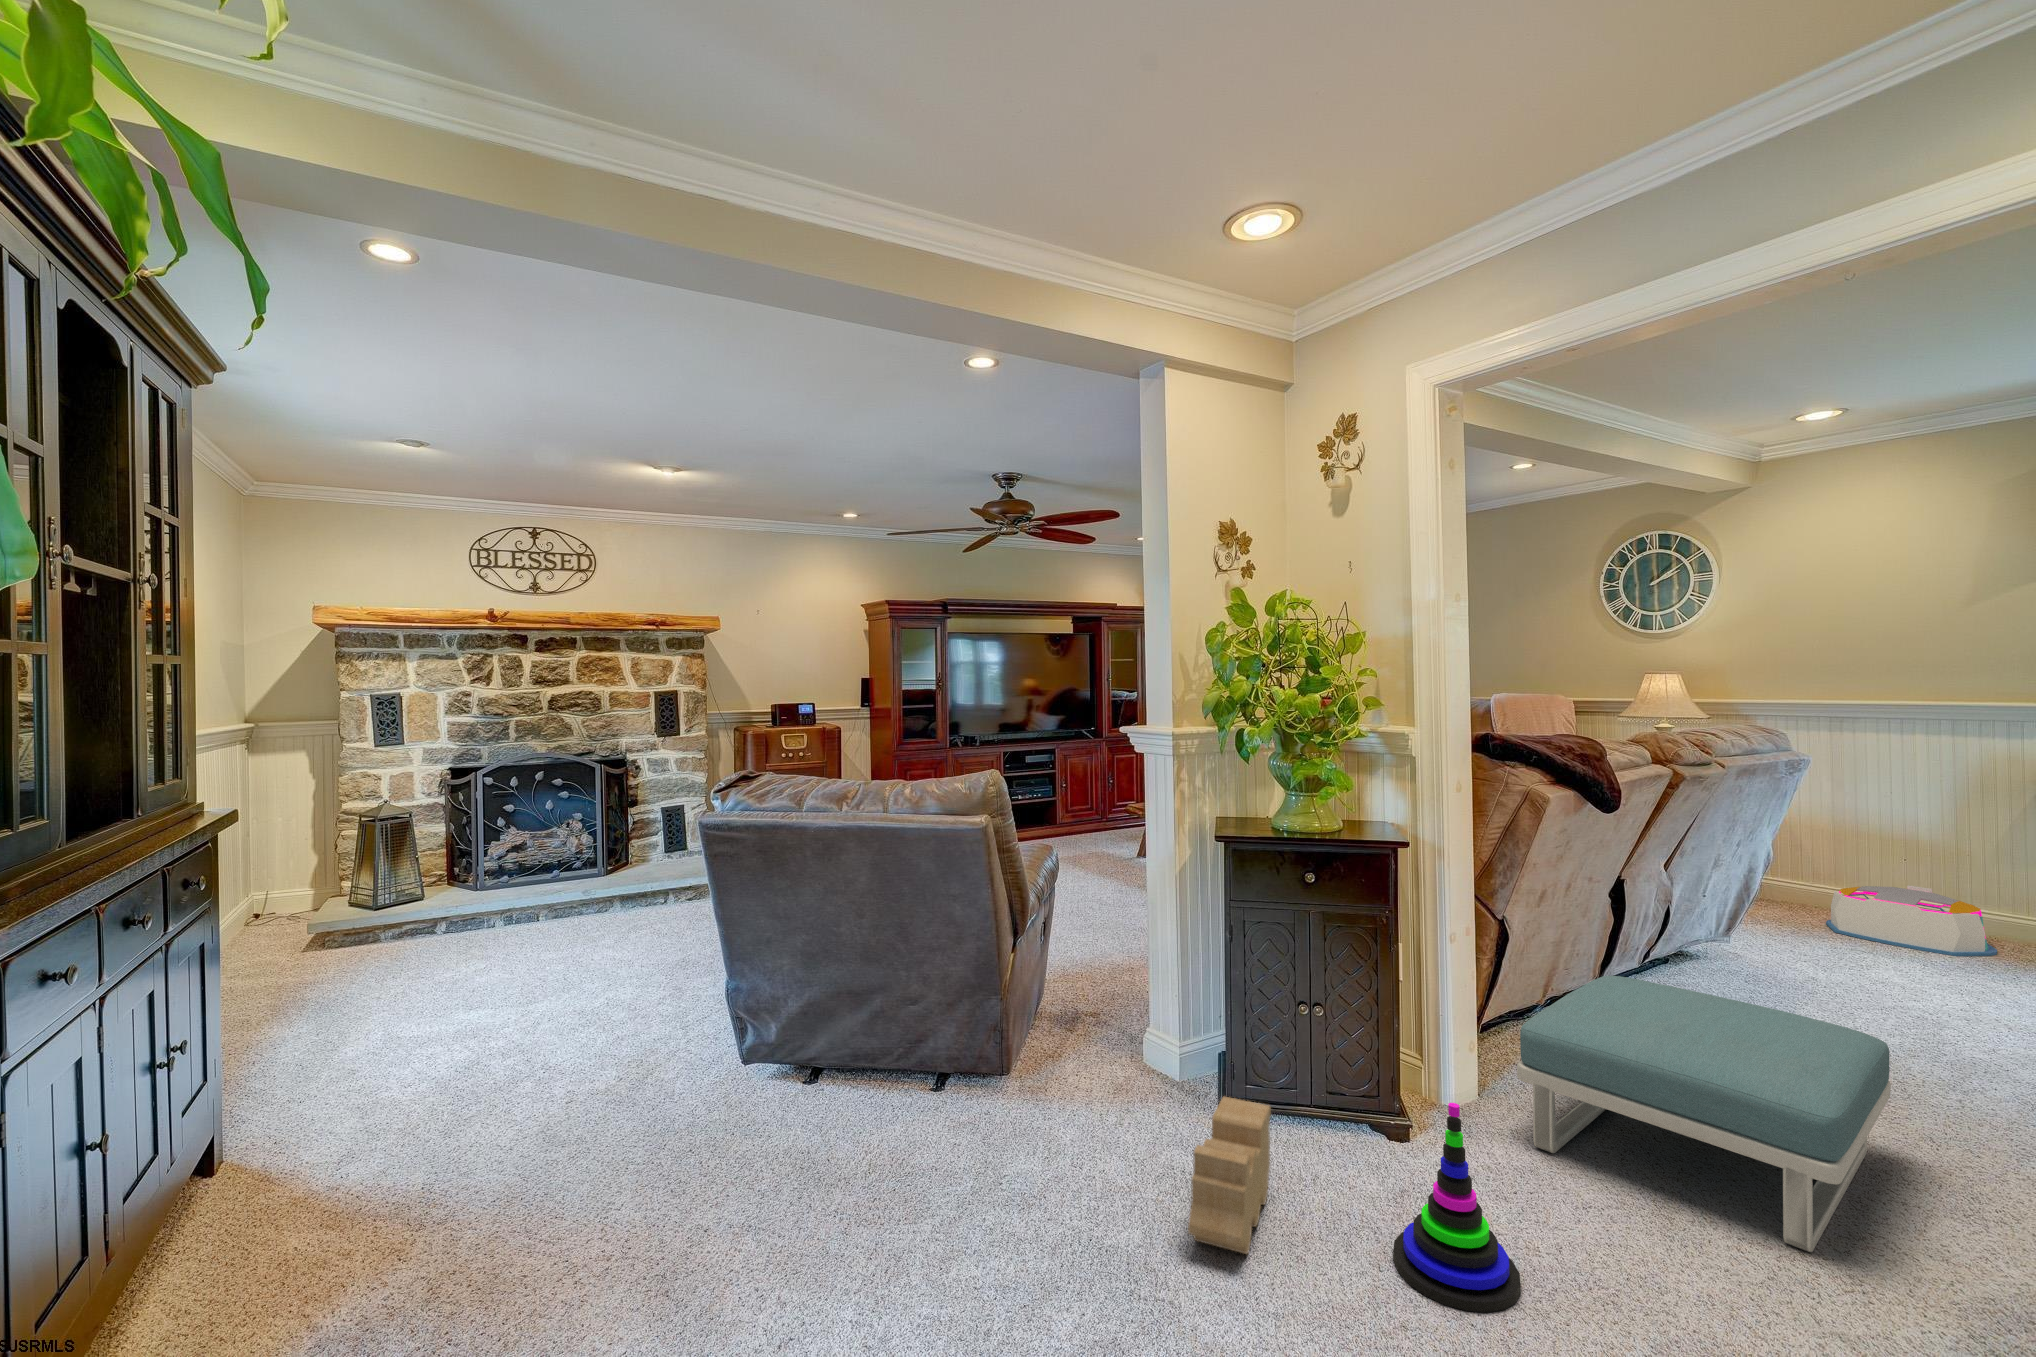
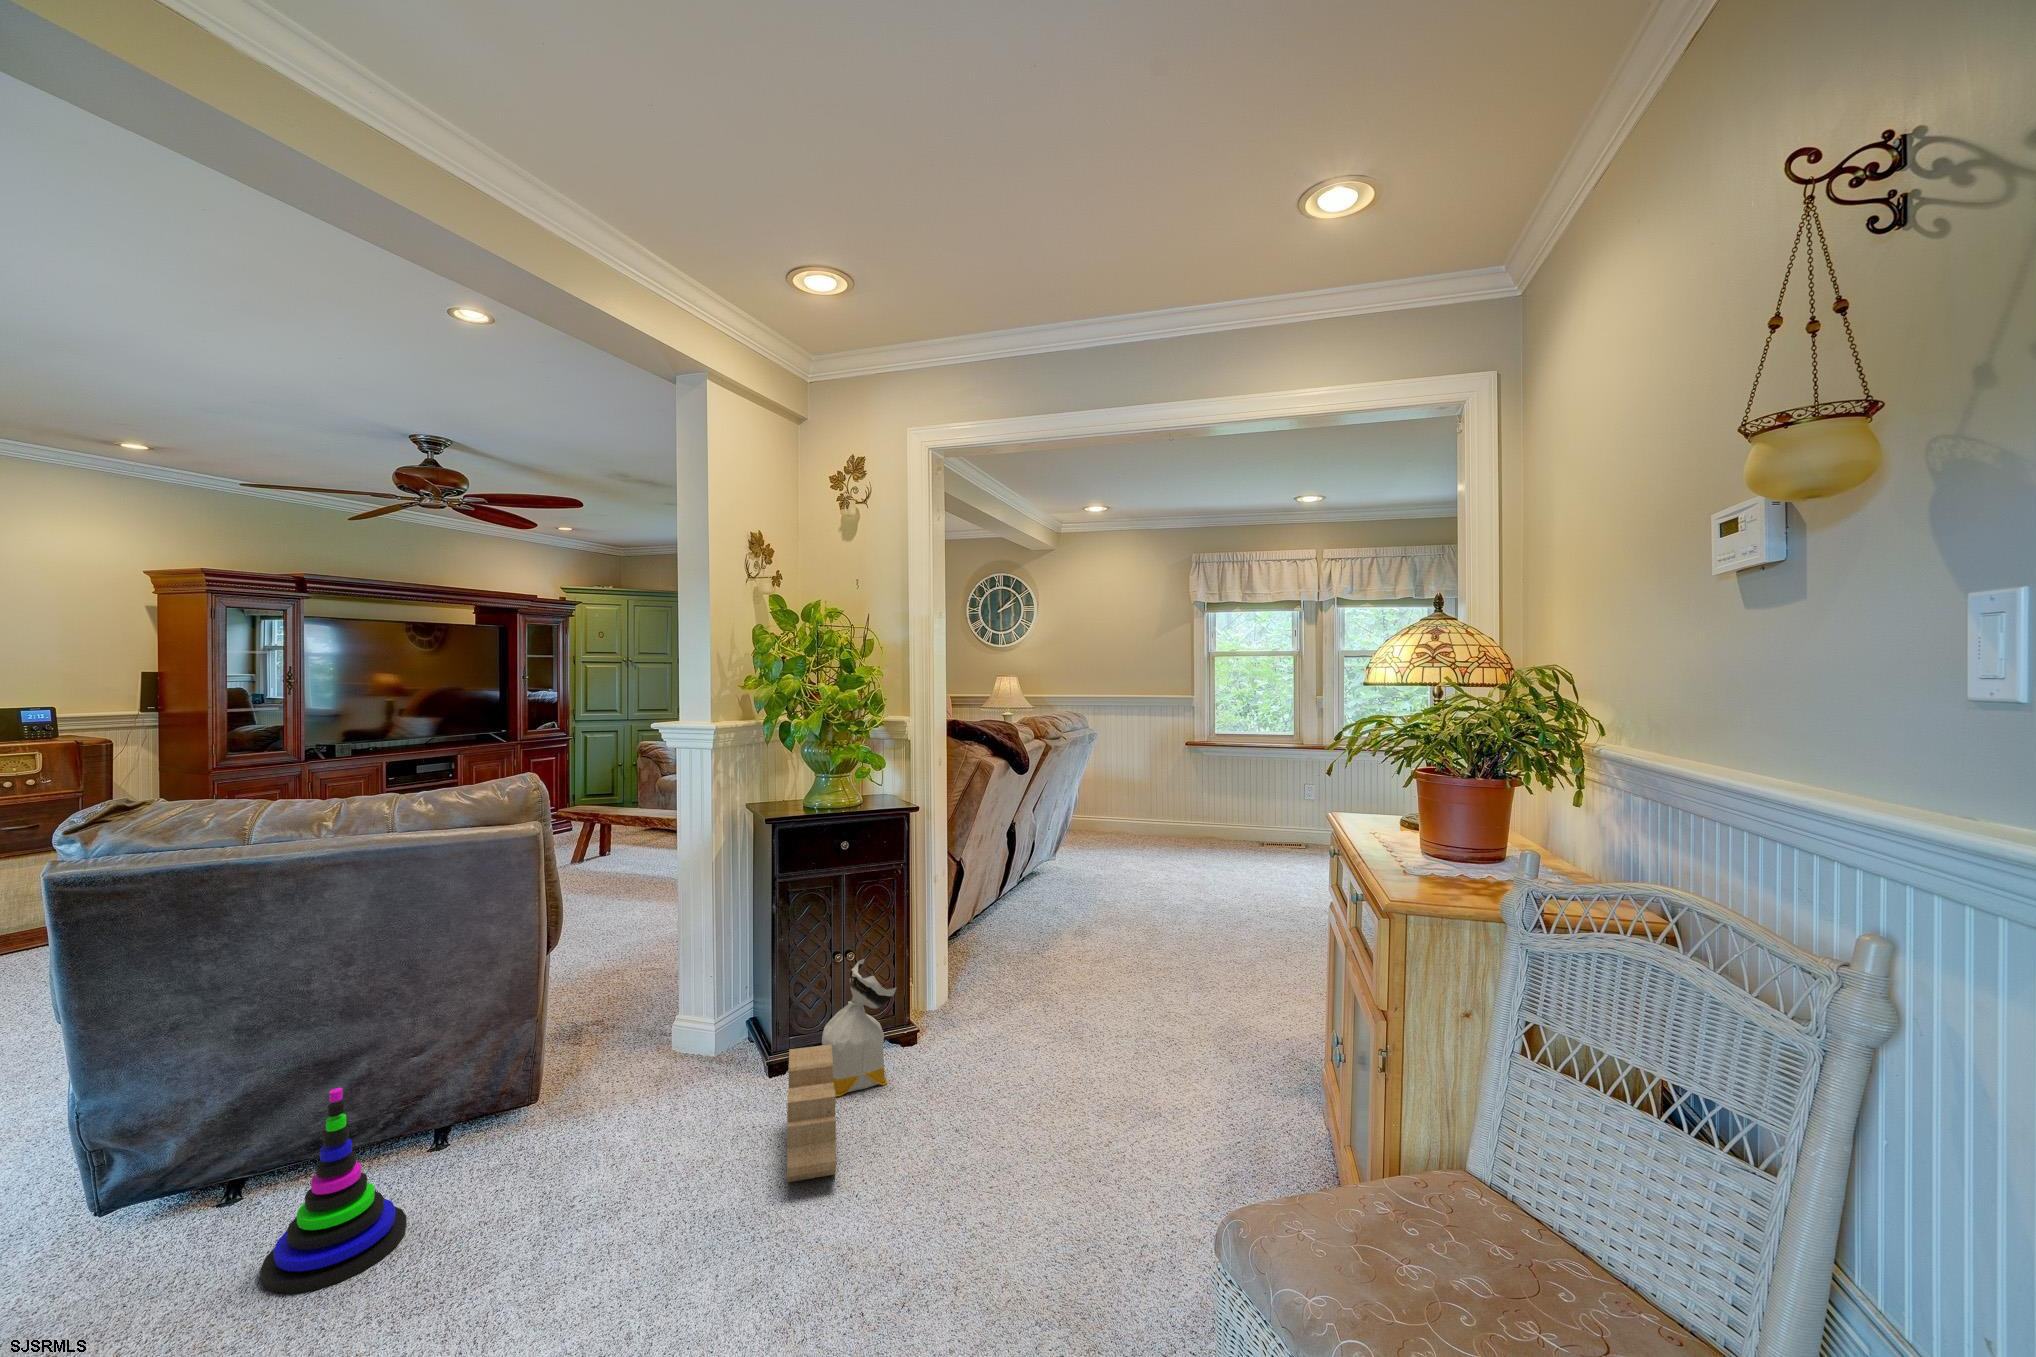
storage bin: present [1826,885,1997,956] -> none [1091,805,1166,844]
footstool: present [1517,976,1891,1252] -> none [984,887,1165,1032]
bag: none [1275,1018,1363,1177] -> present [822,959,896,1097]
stacking toy: present [1393,1103,1521,1313] -> present [261,1088,407,1294]

